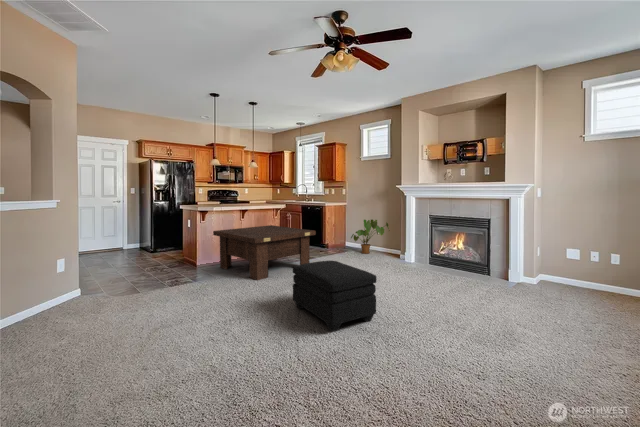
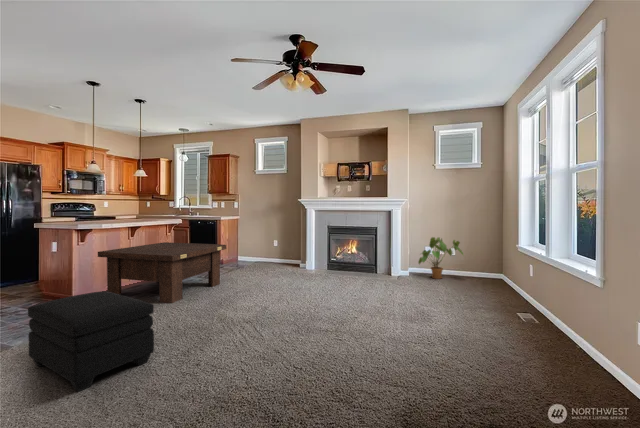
house plant: present [351,220,389,254] -> present [418,237,463,279]
ottoman: present [293,261,377,332] -> present [28,291,154,391]

